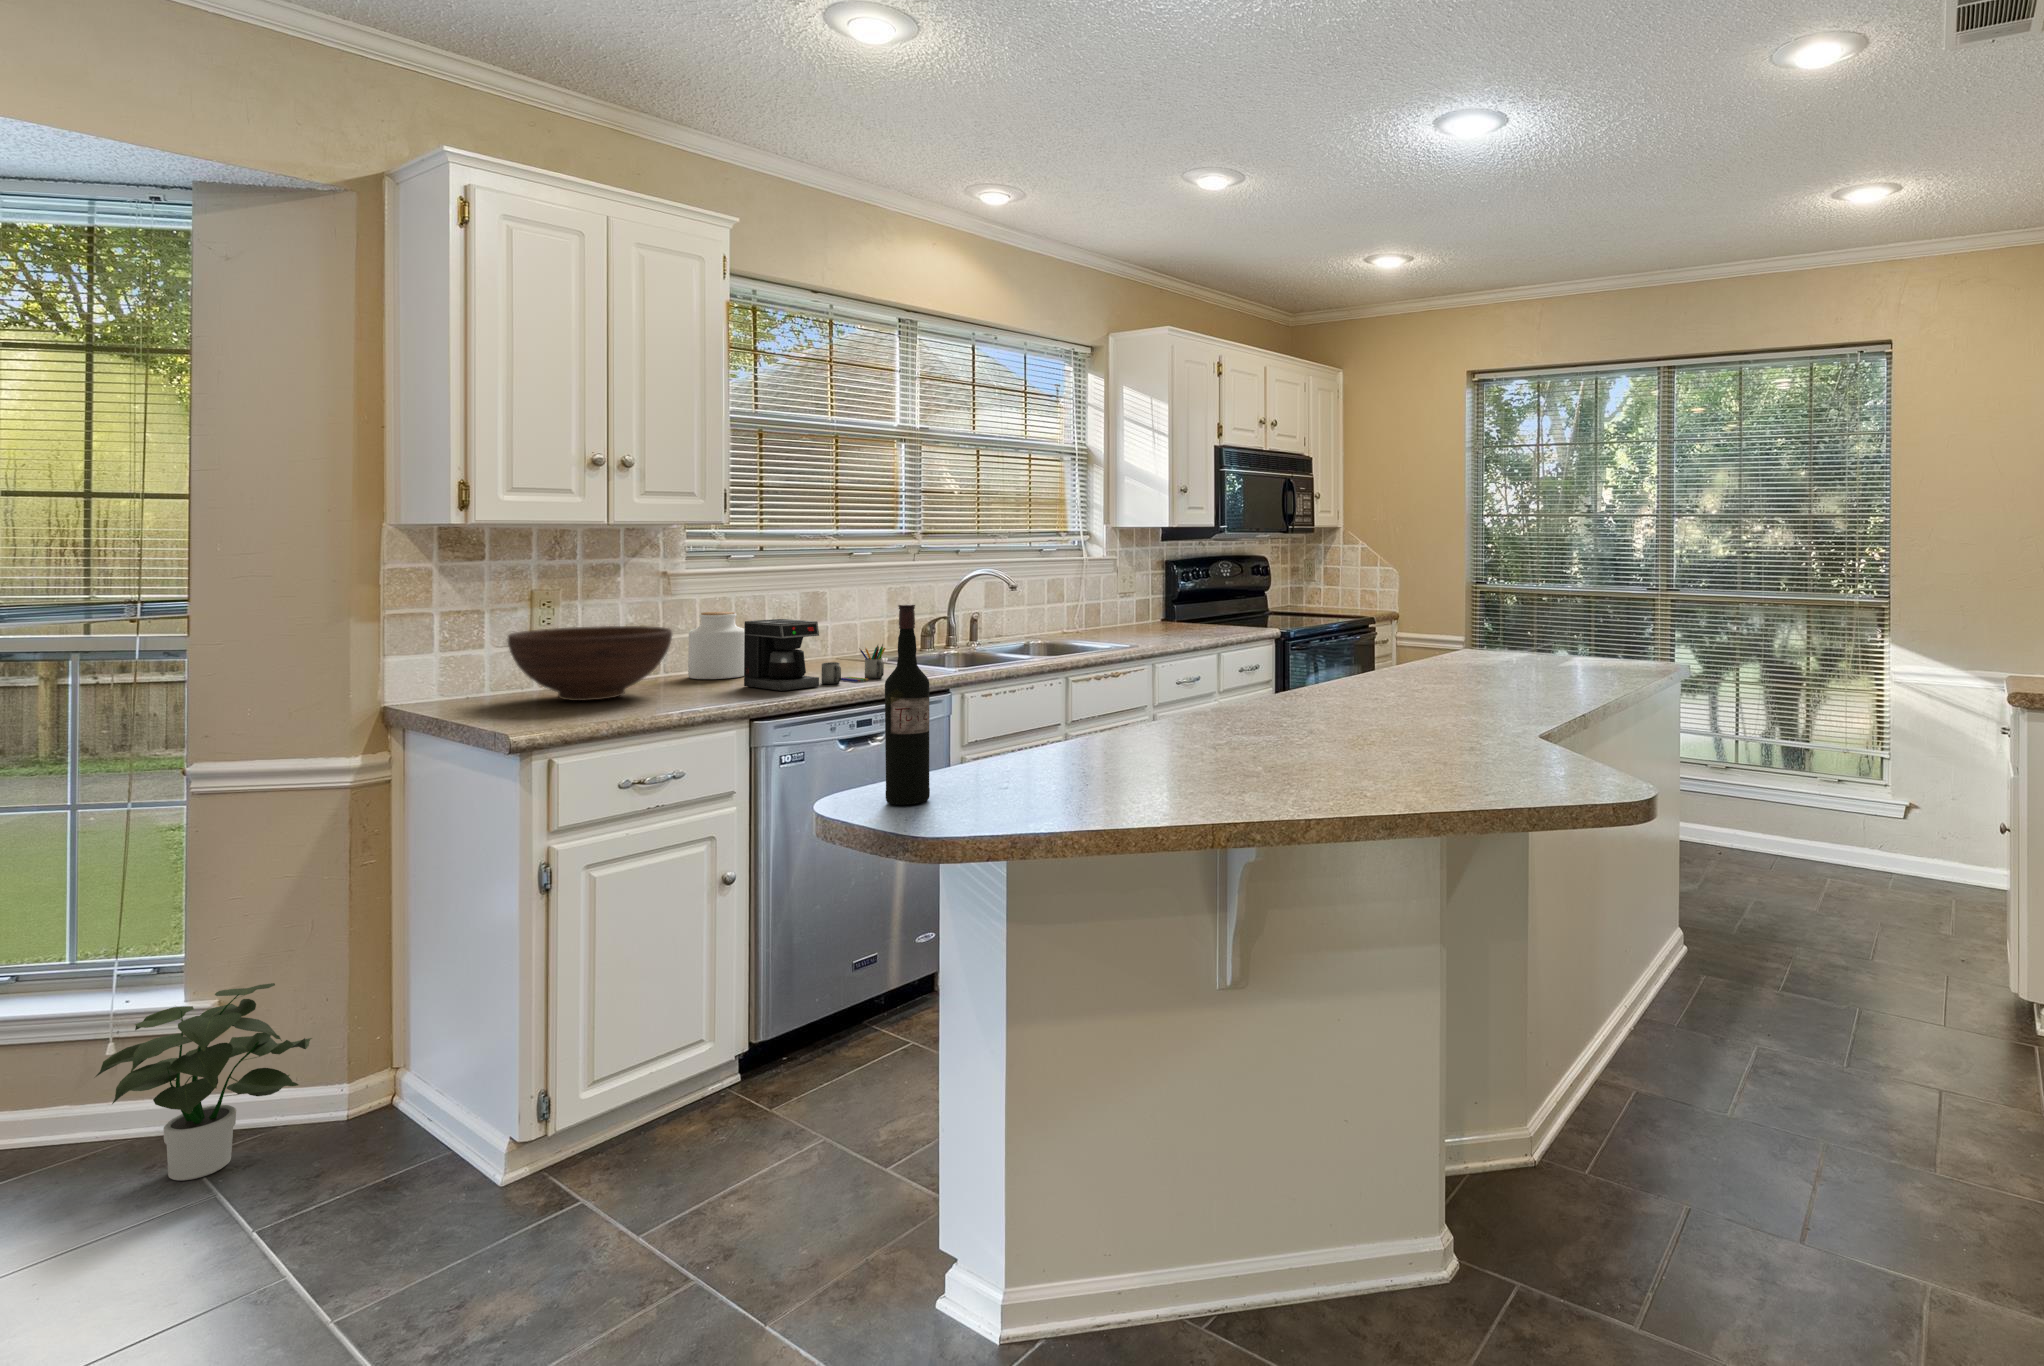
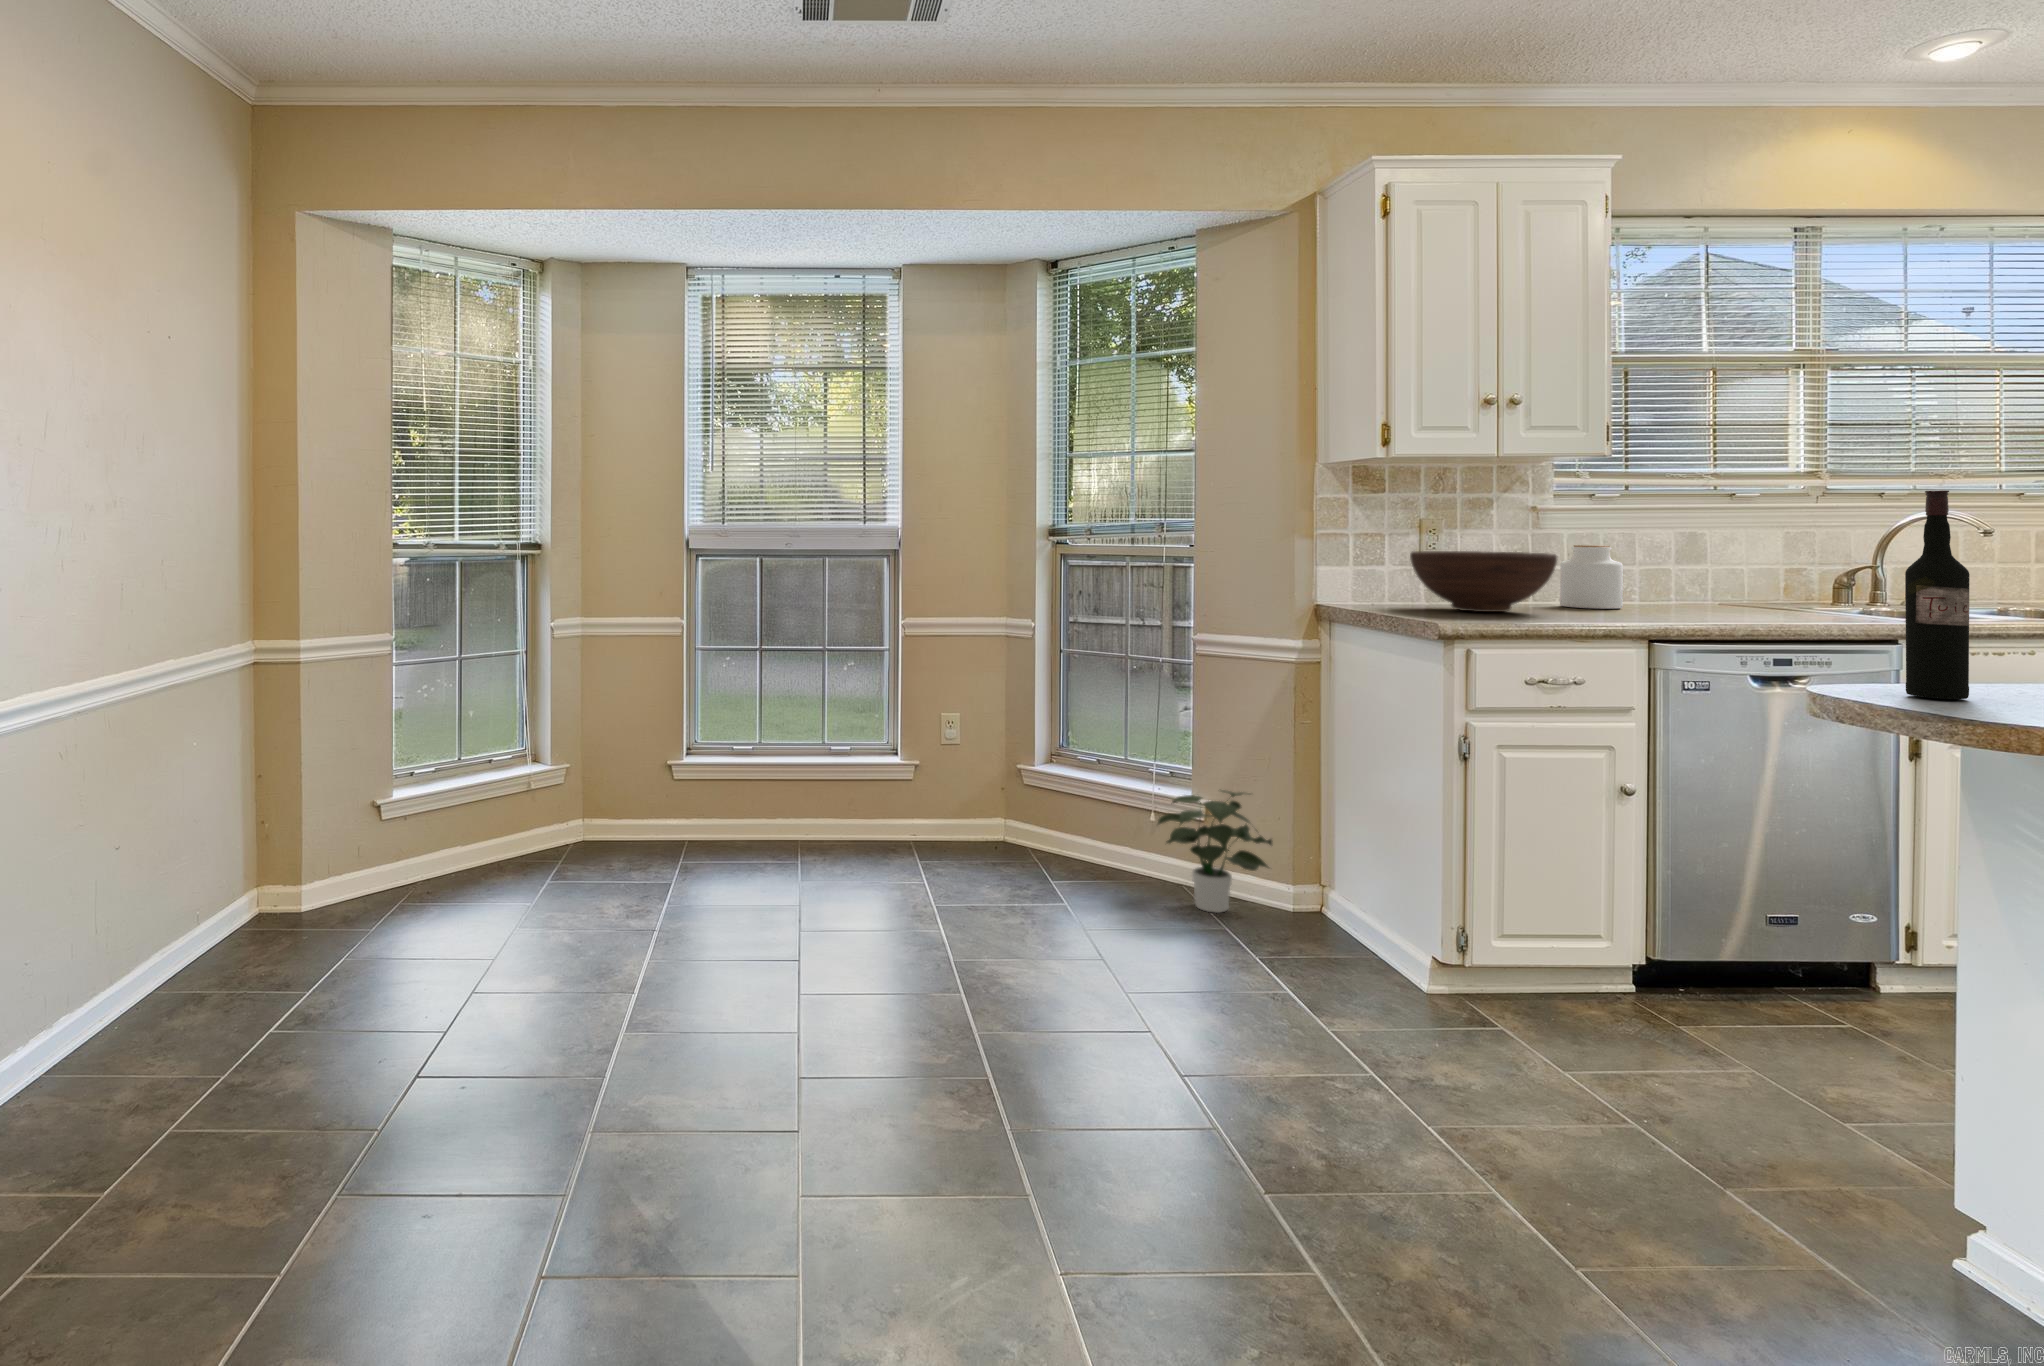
coffee maker: present [744,619,885,691] -> none [1629,551,1803,620]

